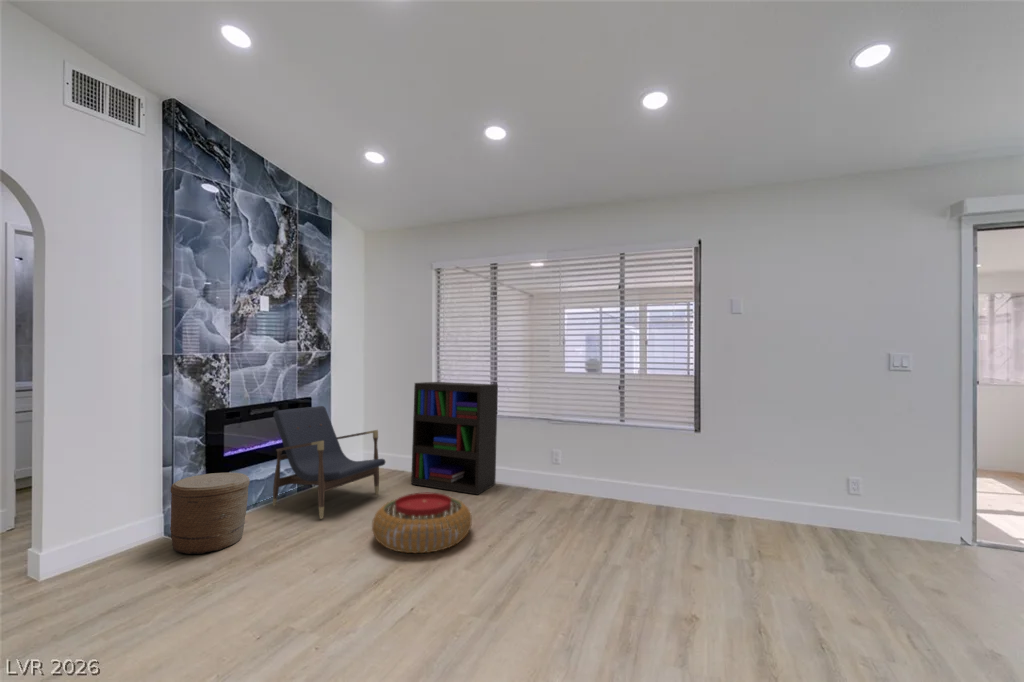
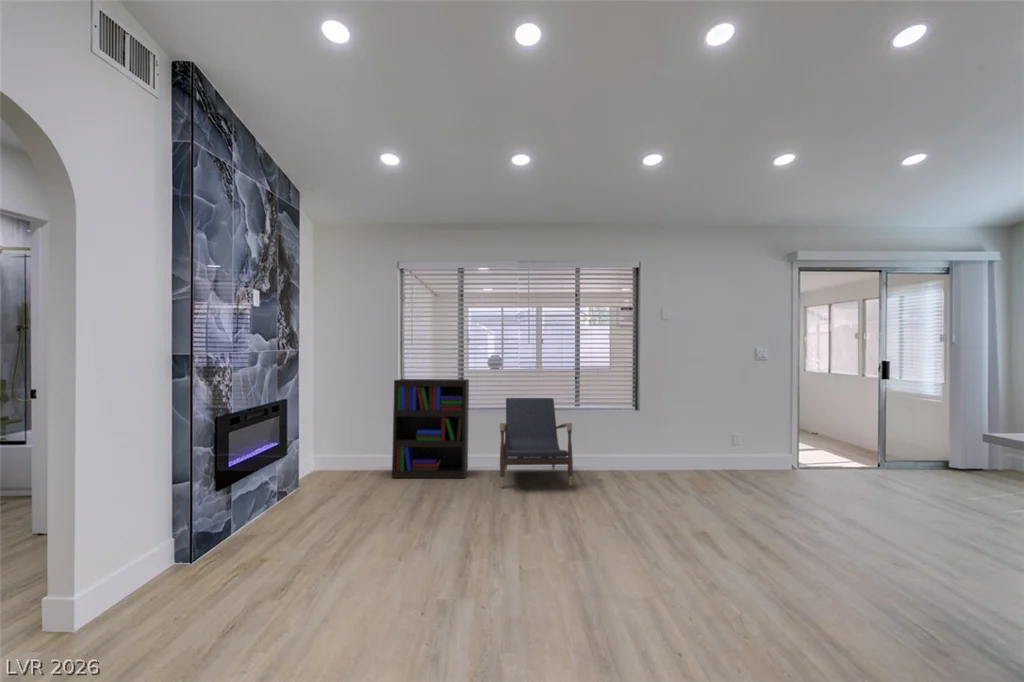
lounge chair: present [273,406,385,519] -> present [500,398,573,487]
woven basket: present [170,473,250,554] -> none [201,482,287,574]
pouf: present [372,492,472,553] -> none [415,477,503,530]

